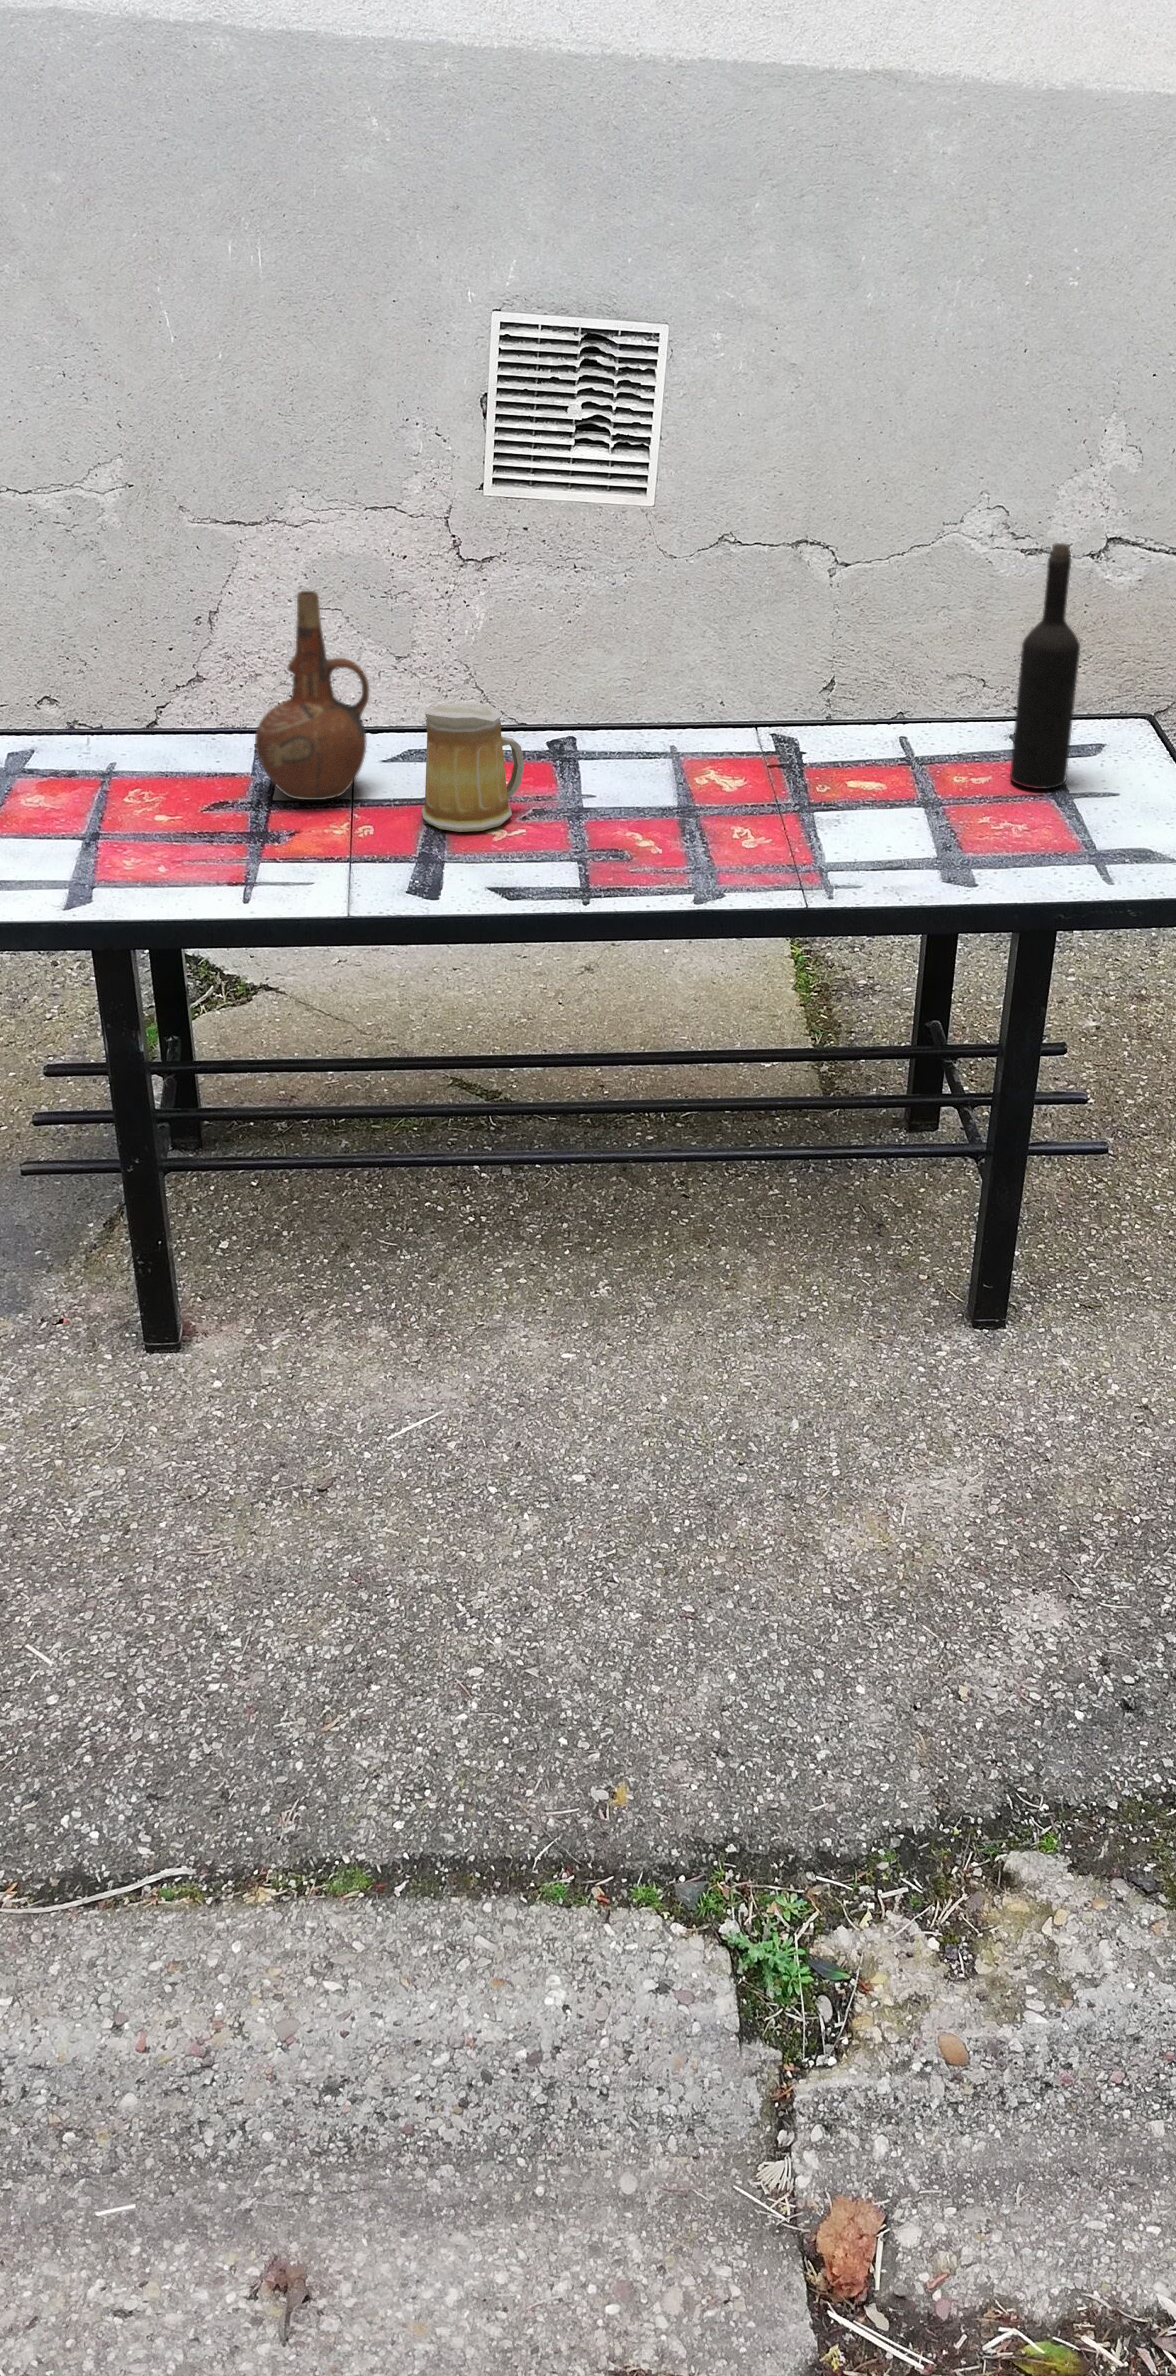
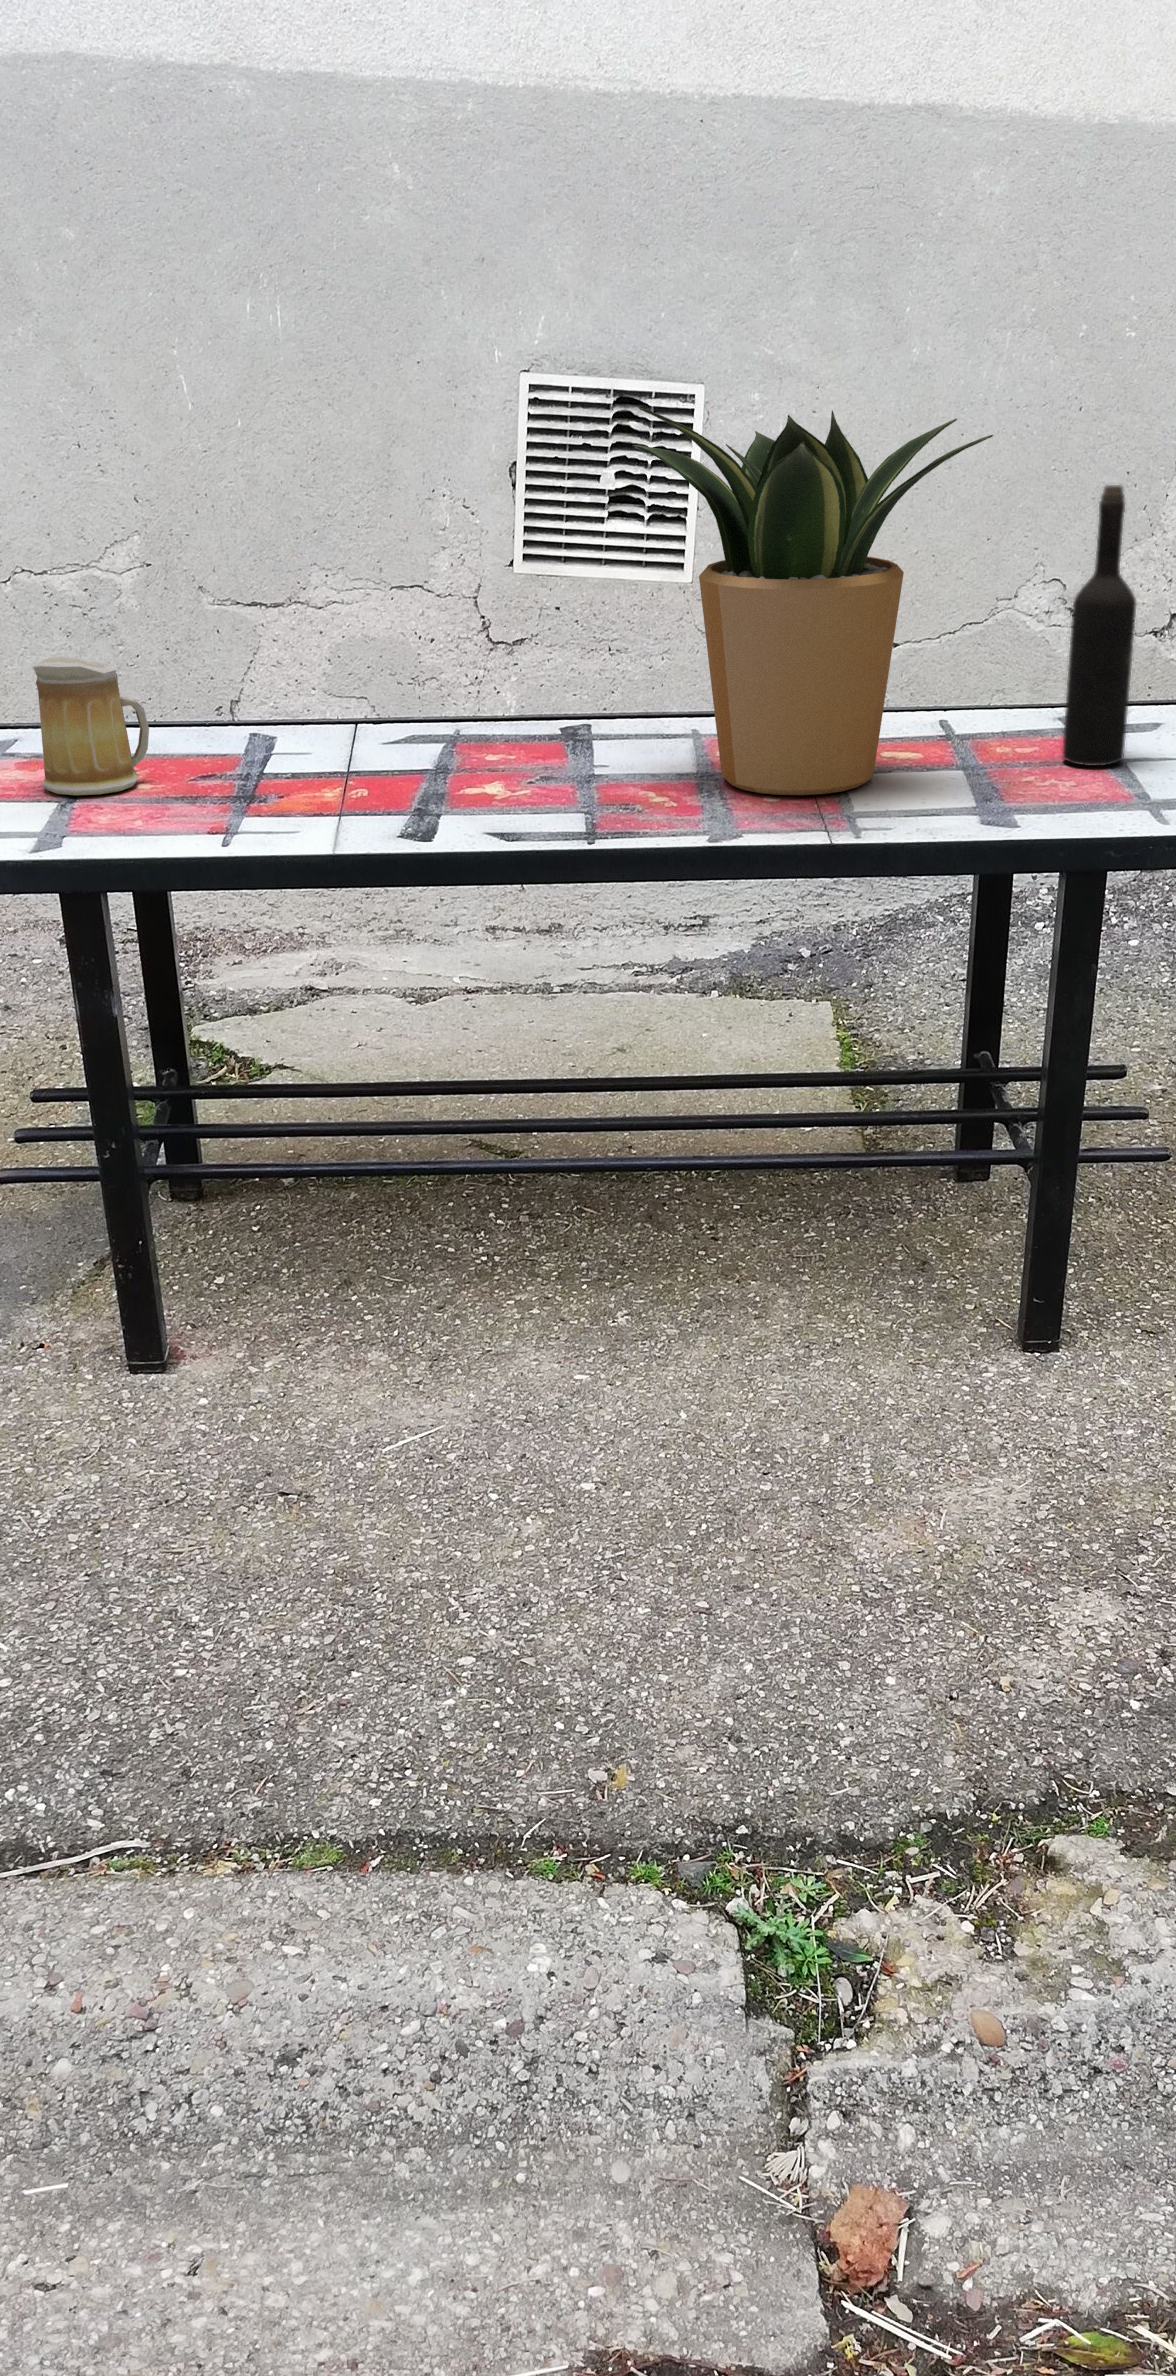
potted plant: none [619,473,954,825] -> present [632,408,993,795]
ceramic pitcher: present [255,591,369,800] -> none [245,551,366,784]
mug: present [422,703,524,832] -> present [33,655,149,795]

